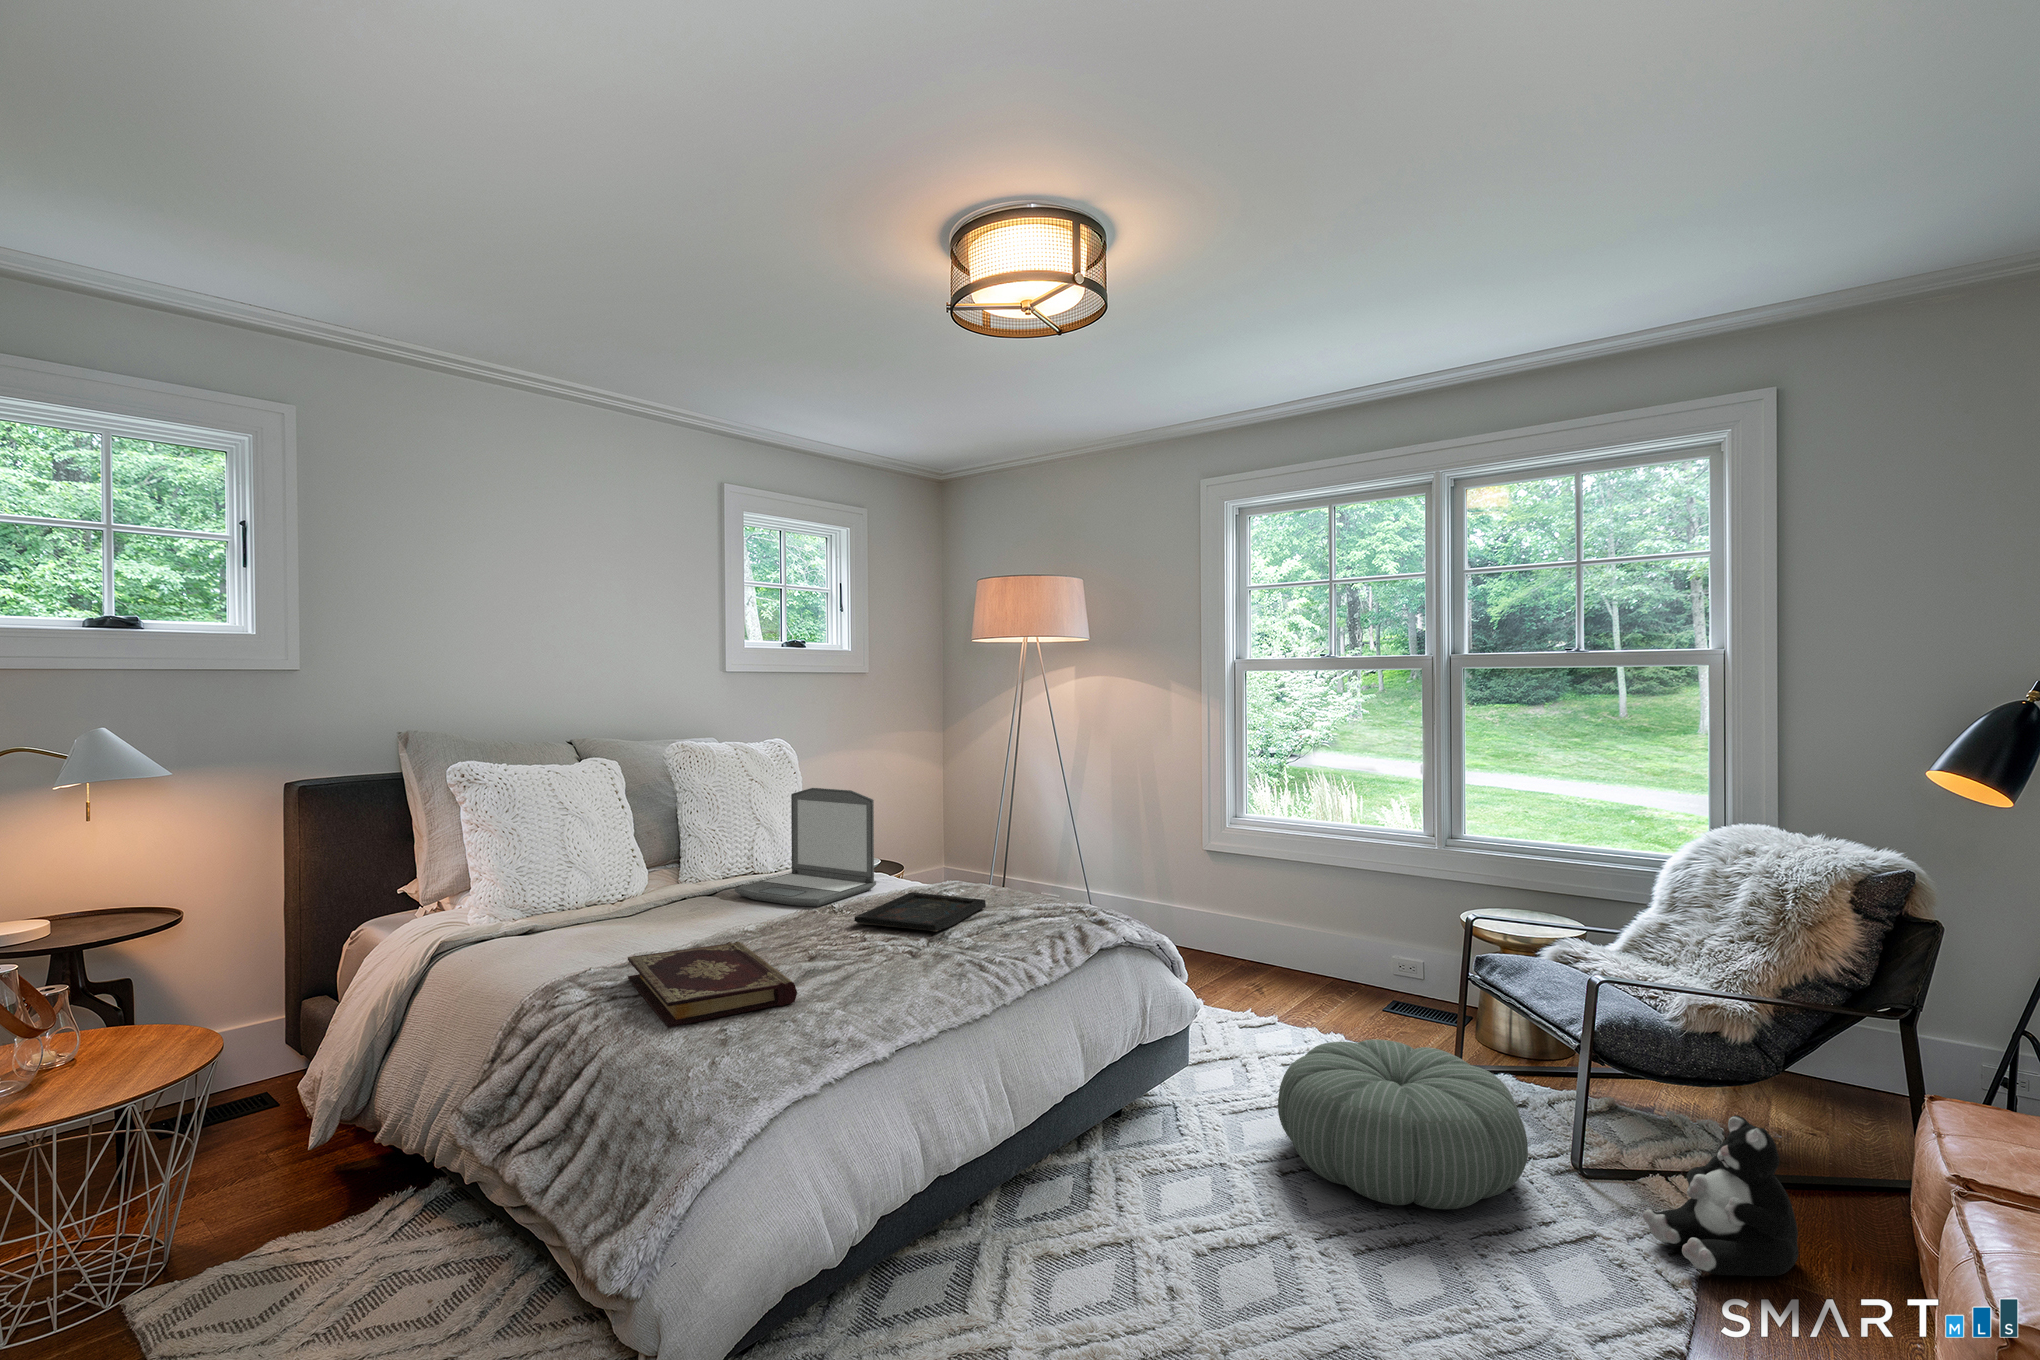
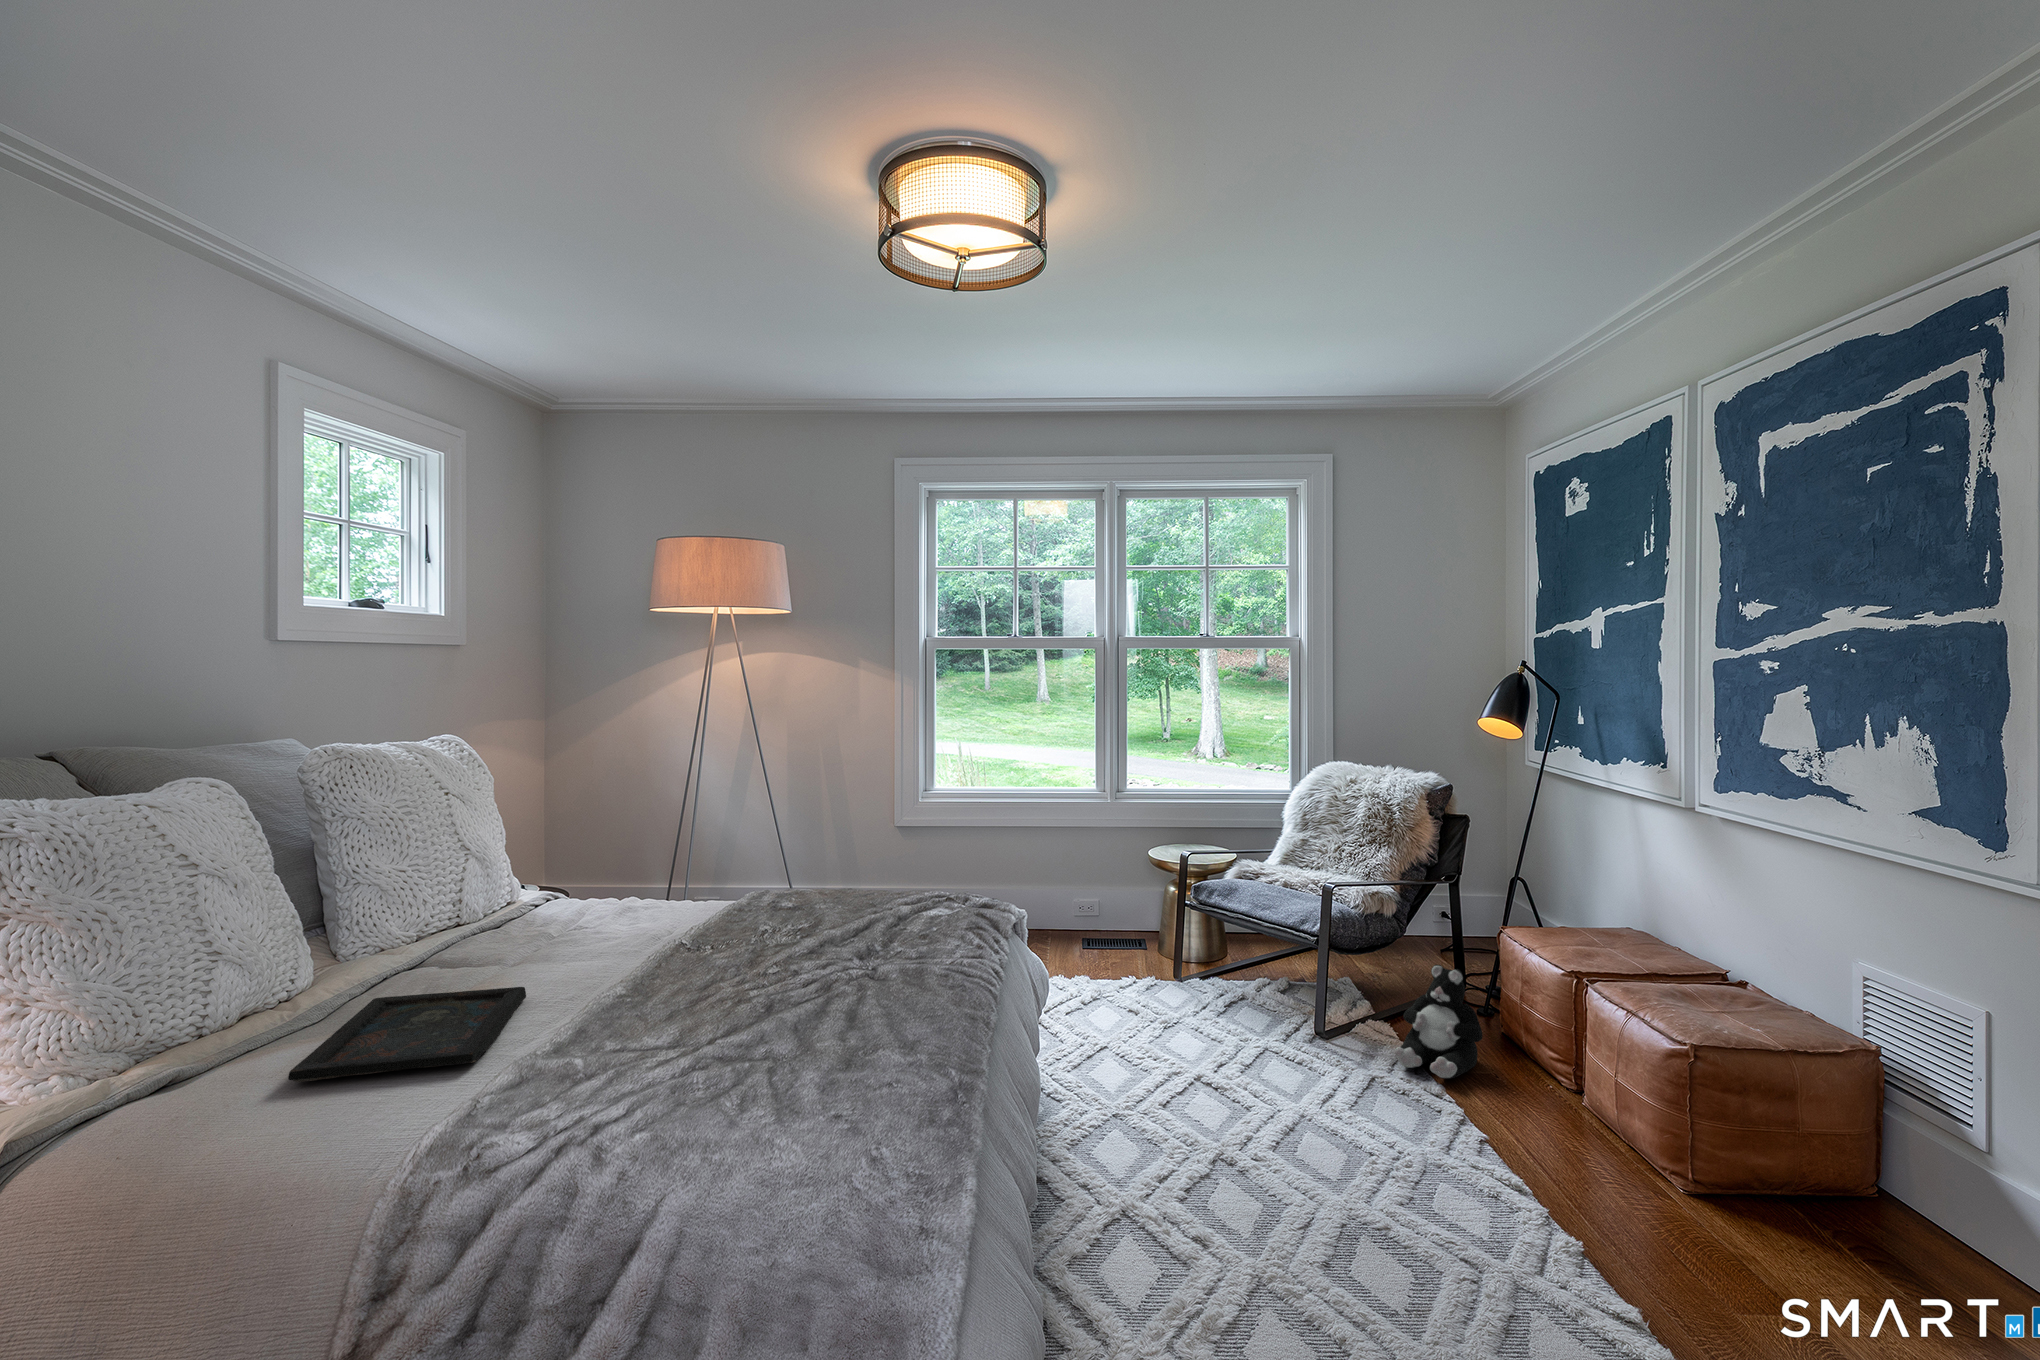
laptop: present [735,788,876,907] -> none [480,793,671,955]
tray: present [854,892,986,931] -> present [288,987,526,1082]
book: present [628,941,797,1028] -> none [558,1006,869,1140]
pouf: present [1278,1039,1528,1209] -> none [1125,966,1322,1102]

